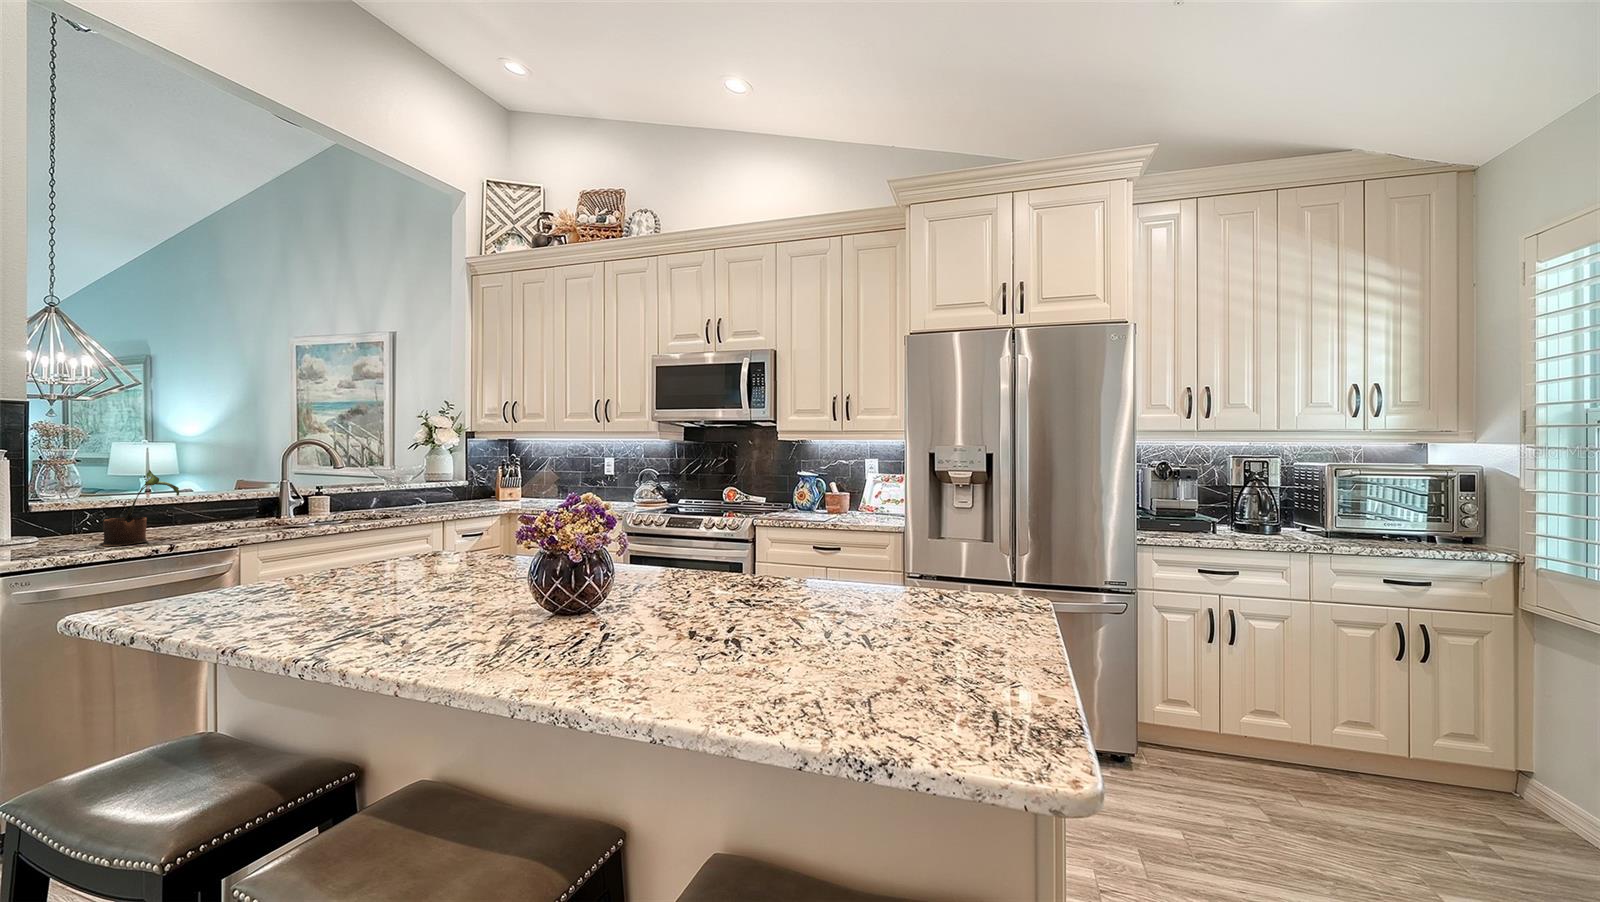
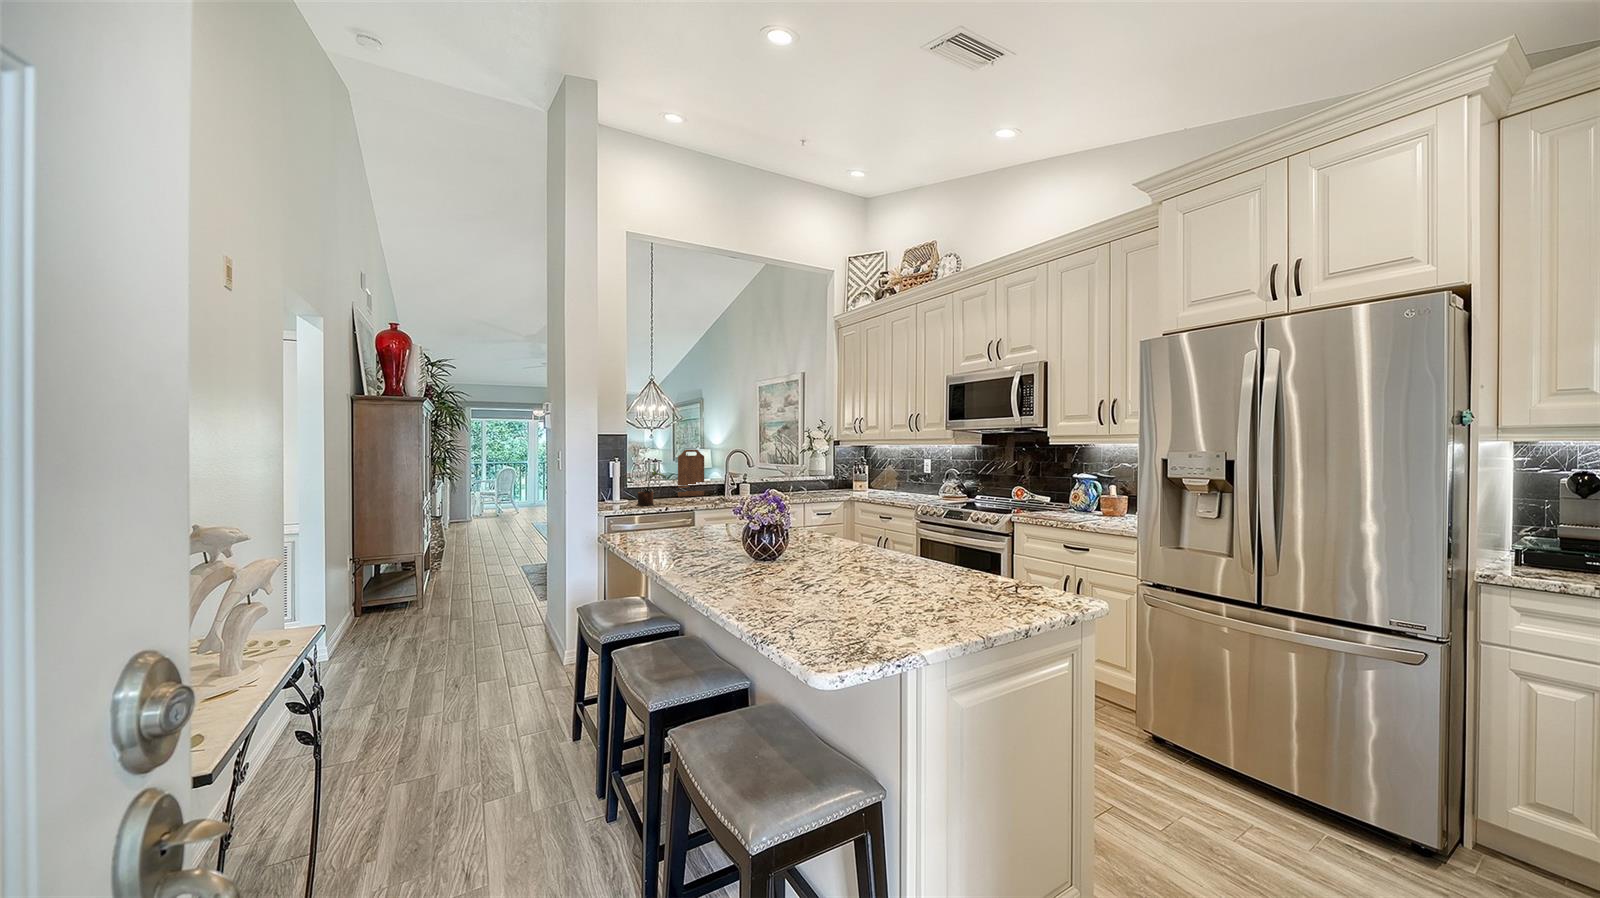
cutting board: none [184,439,245,525] -> present [678,449,704,497]

